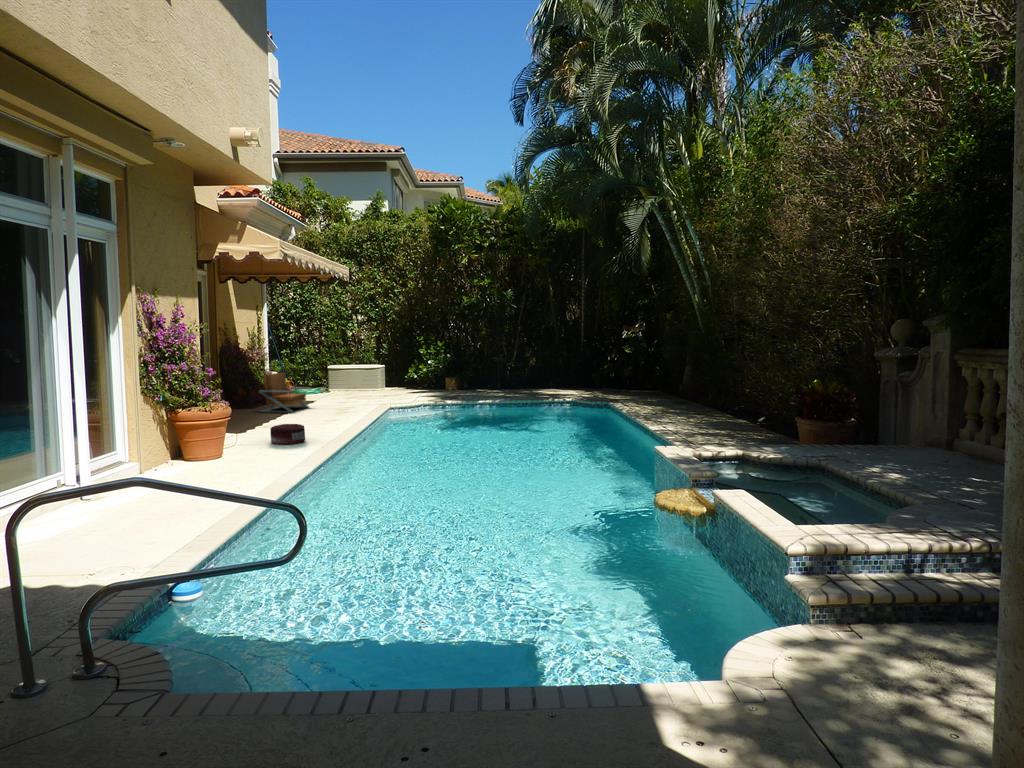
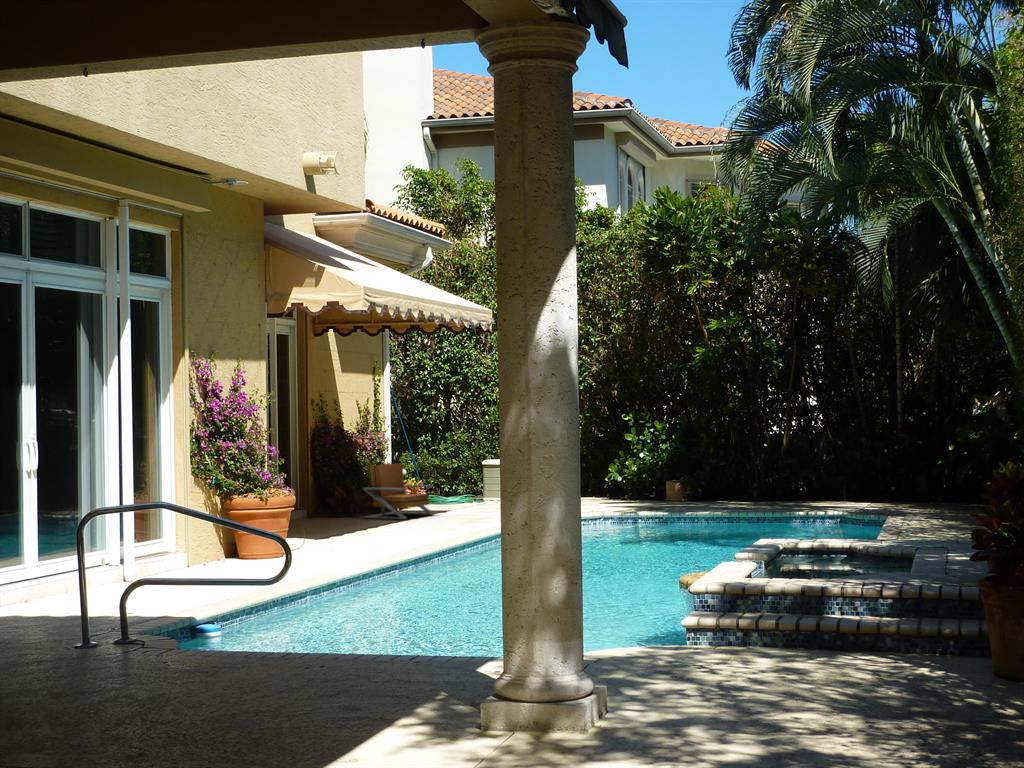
pouf: present [270,424,305,445] -> none [345,523,389,549]

